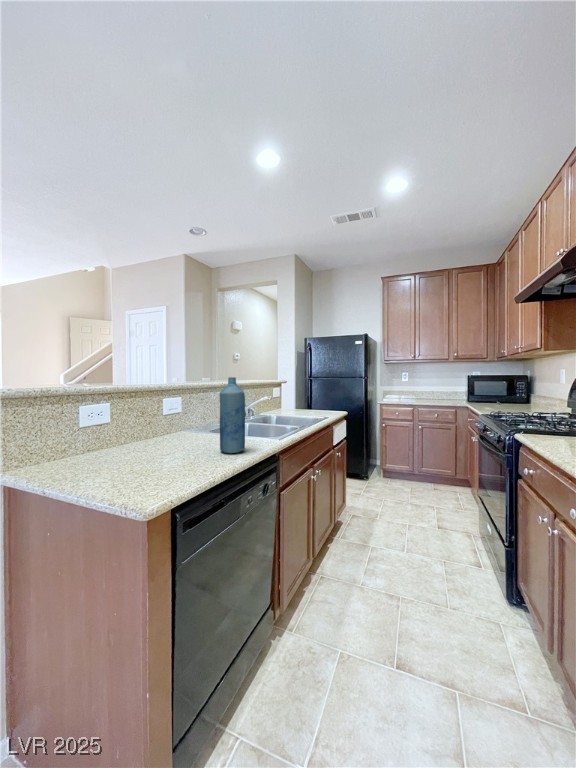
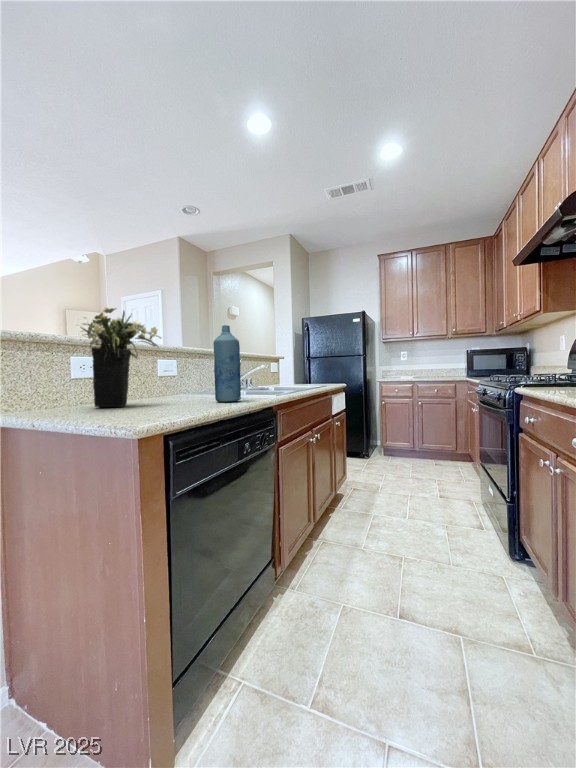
flower arrangement: none [85,363,169,462] -> present [81,308,161,407]

